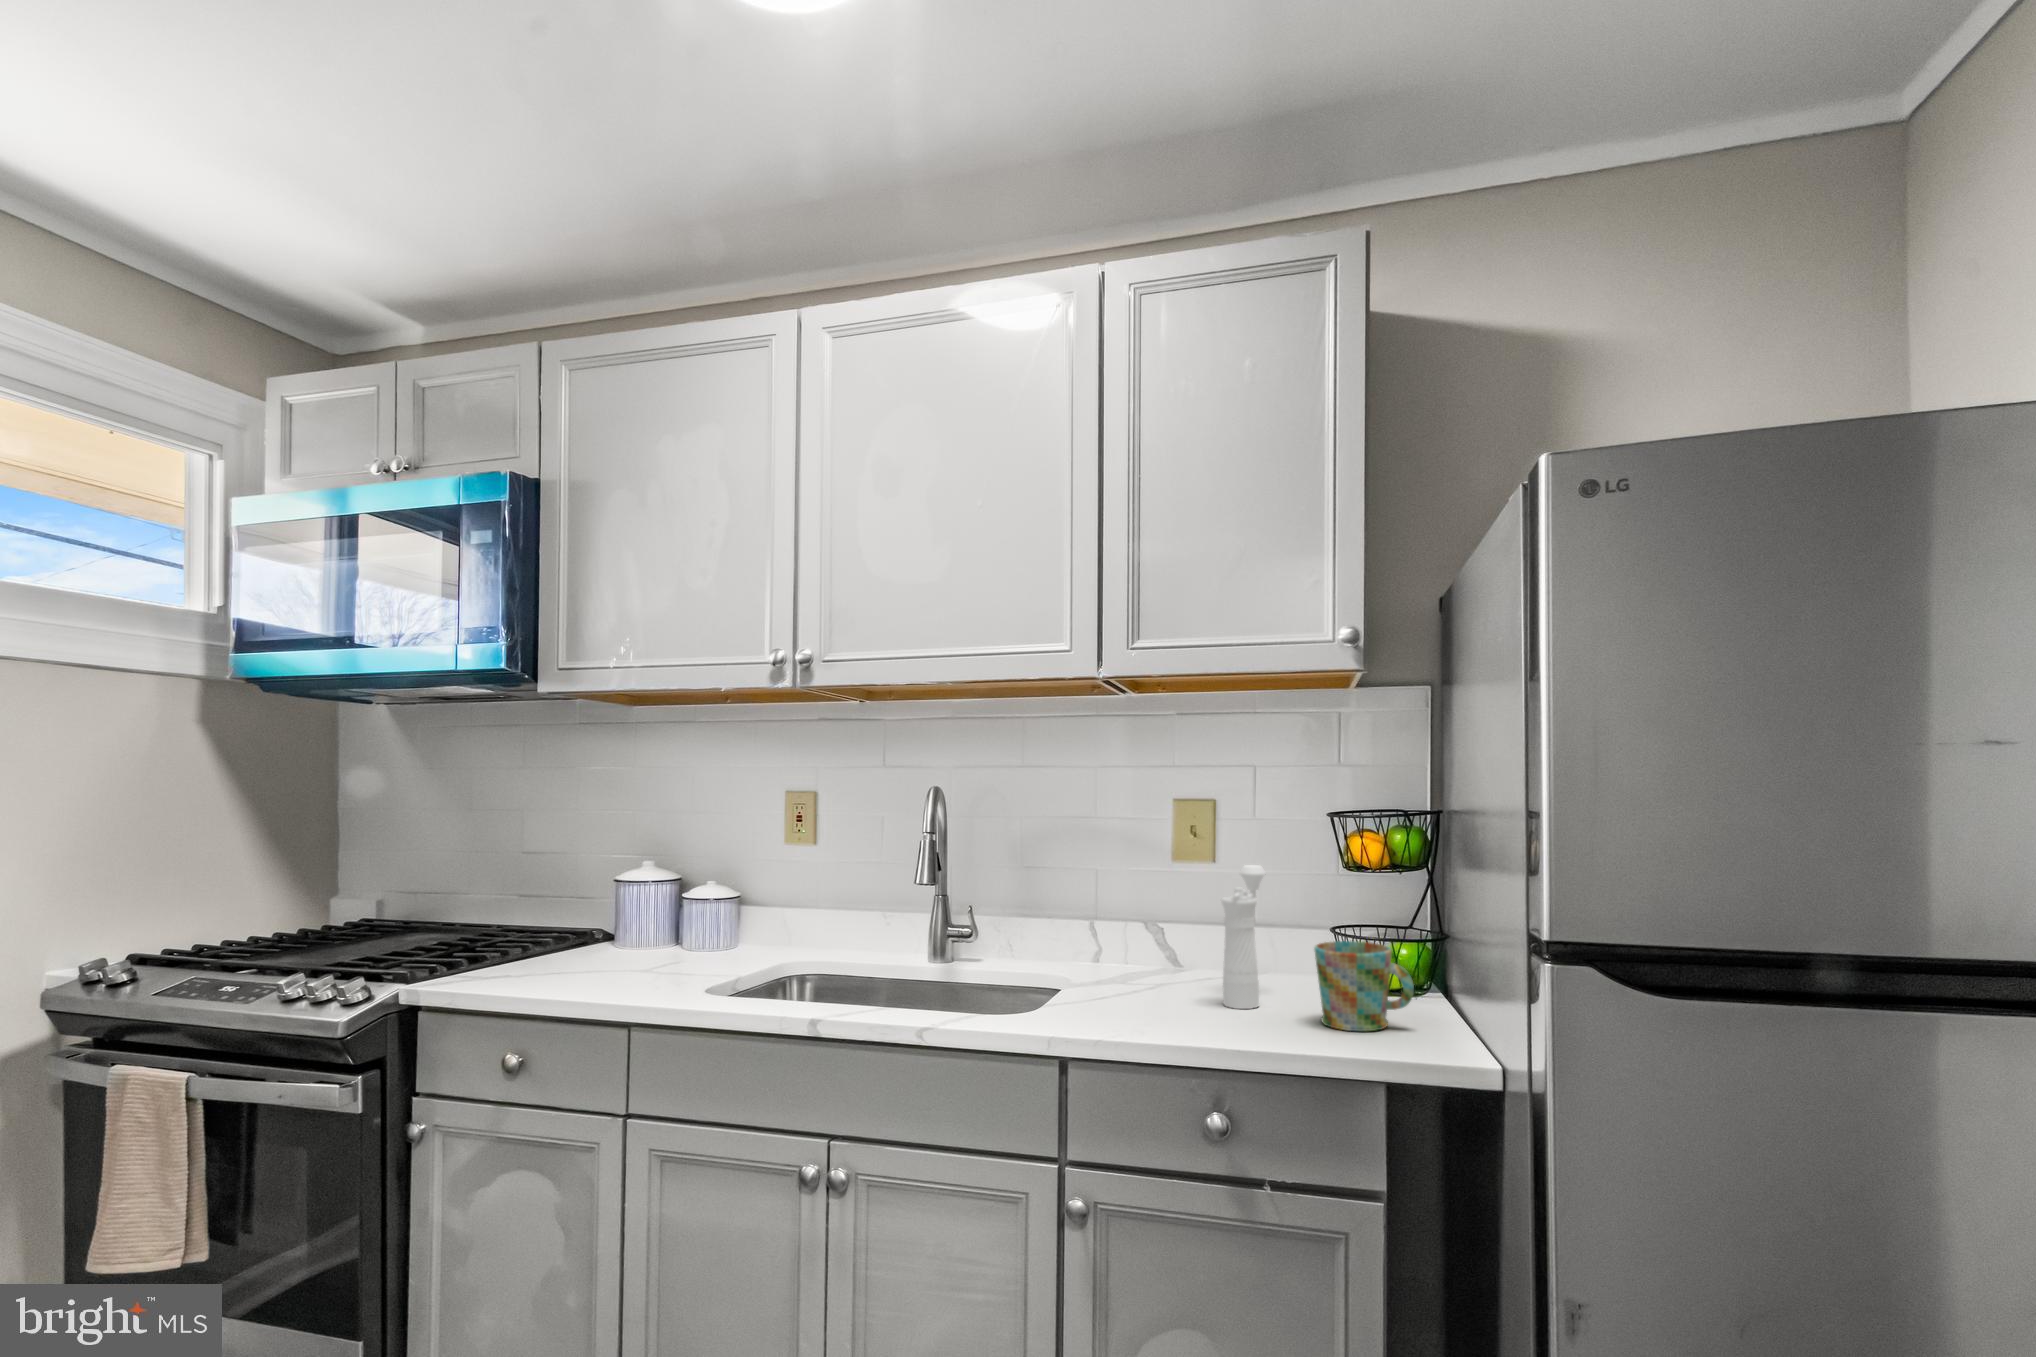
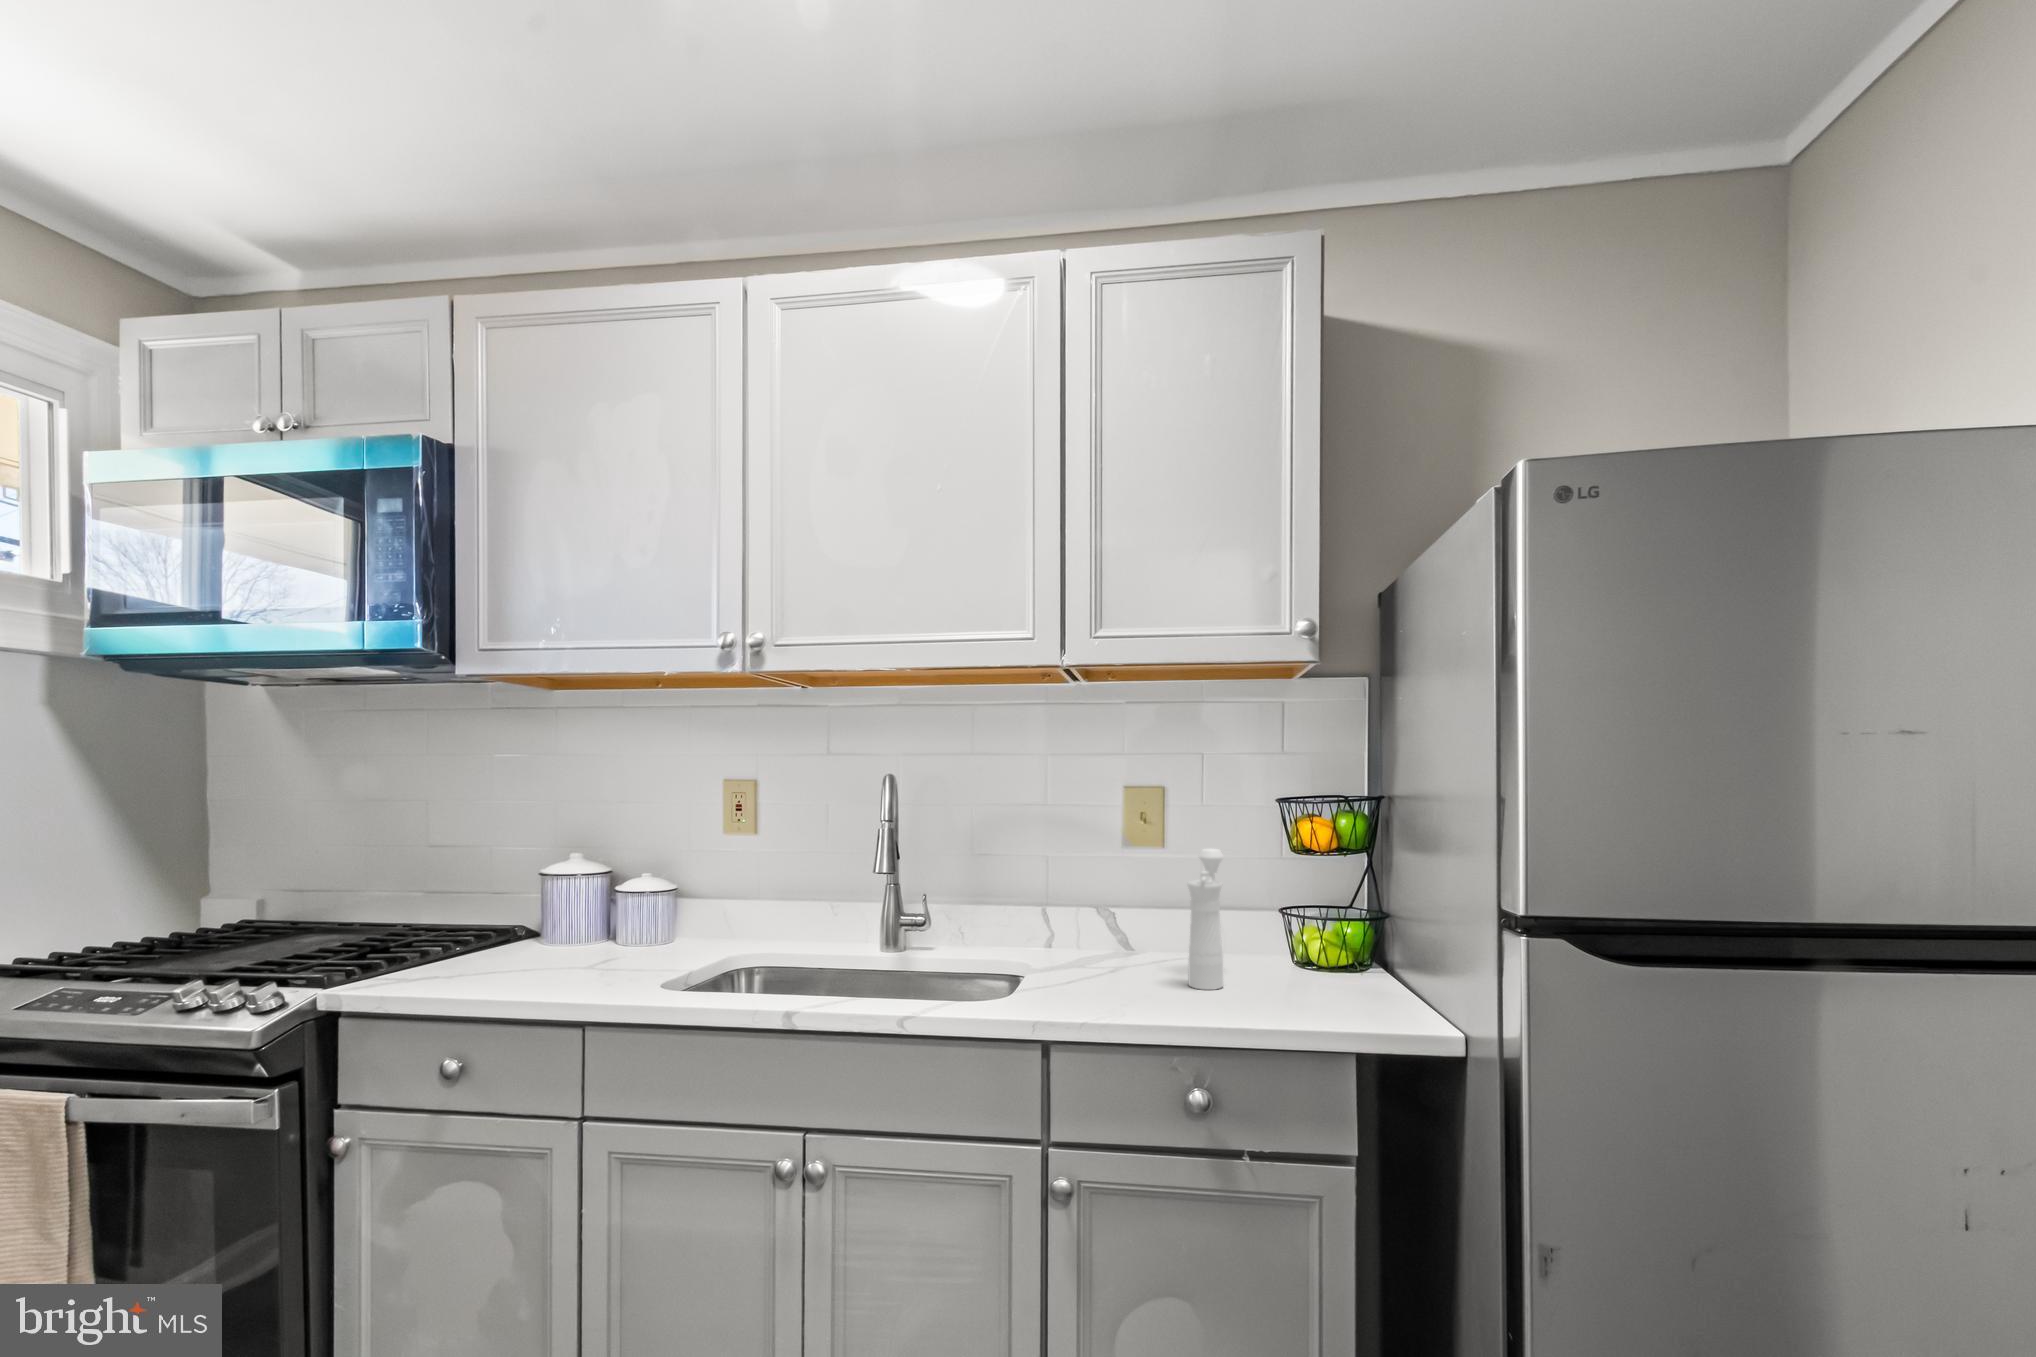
mug: present [1314,941,1414,1031] -> none [1283,922,1379,1009]

